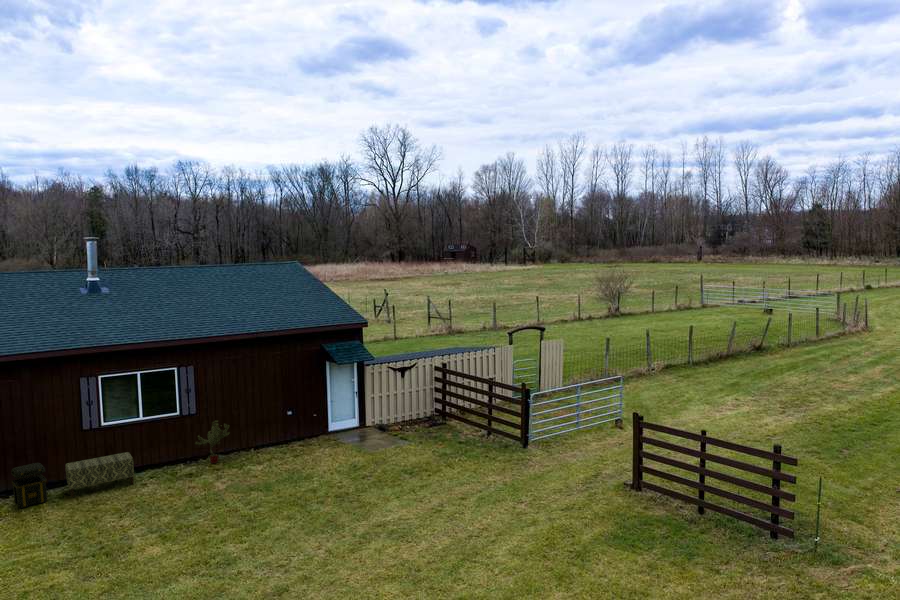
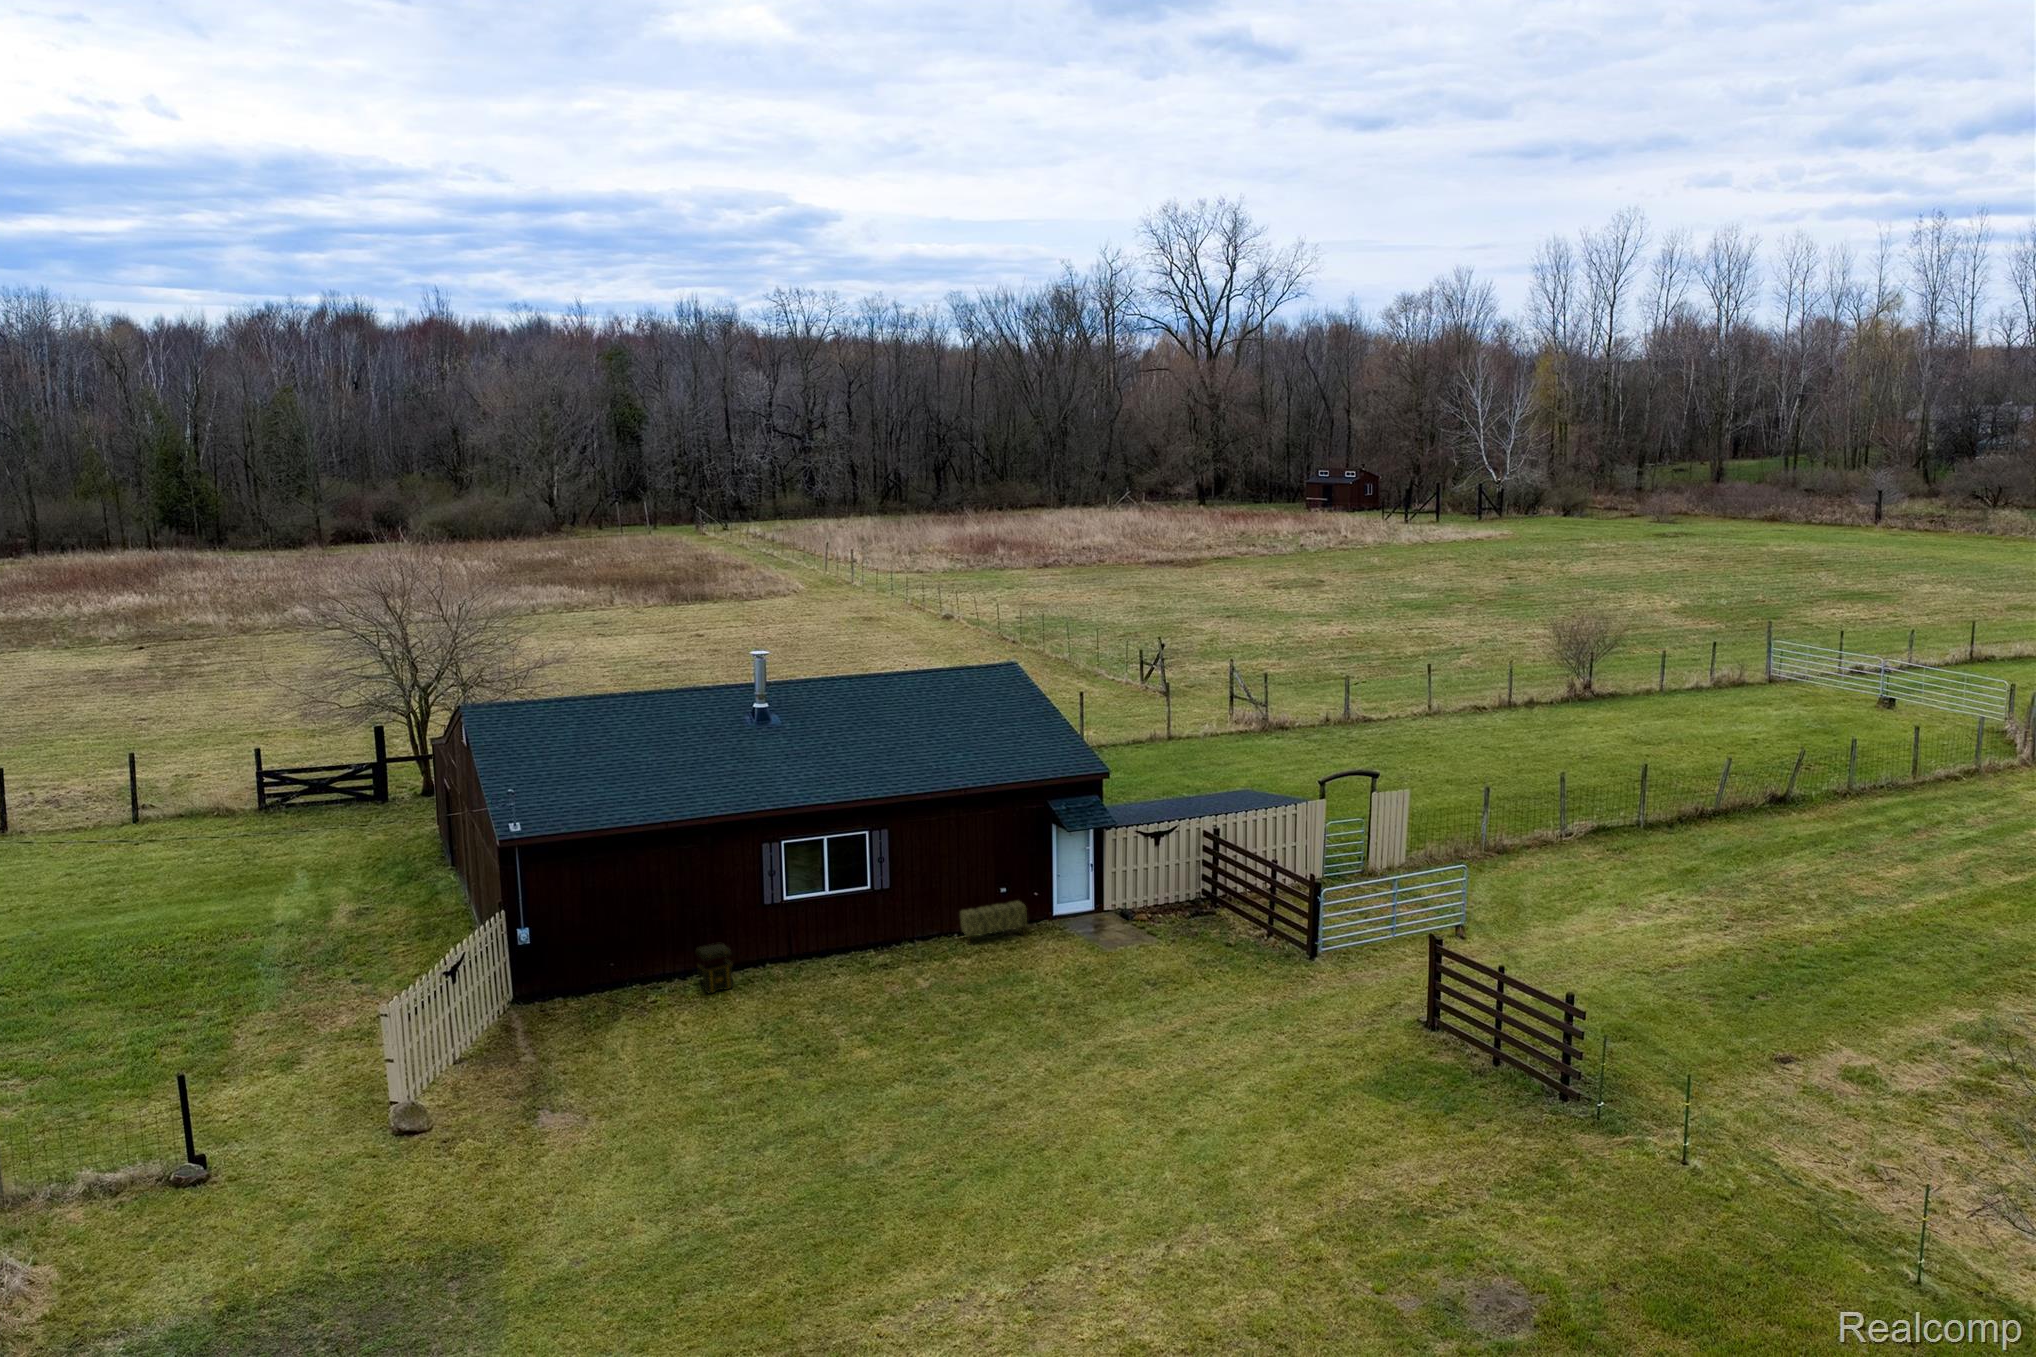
potted tree: present [195,421,230,464] -> none [887,898,930,953]
bench: present [65,452,134,497] -> present [960,901,1027,944]

